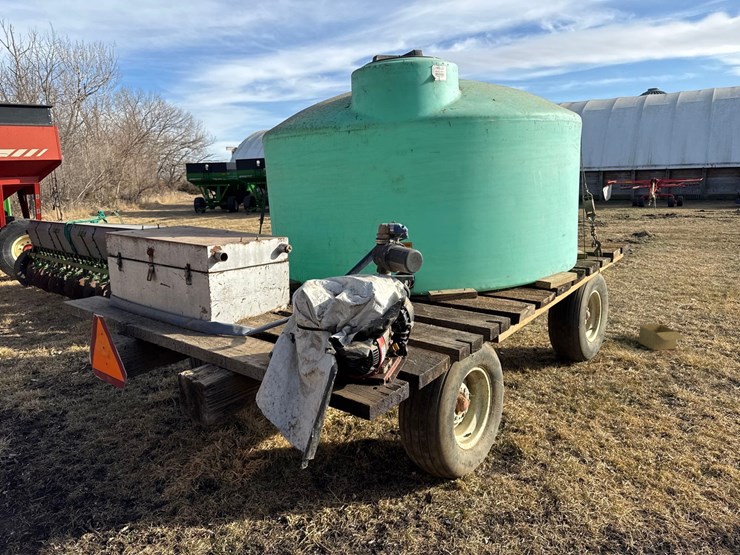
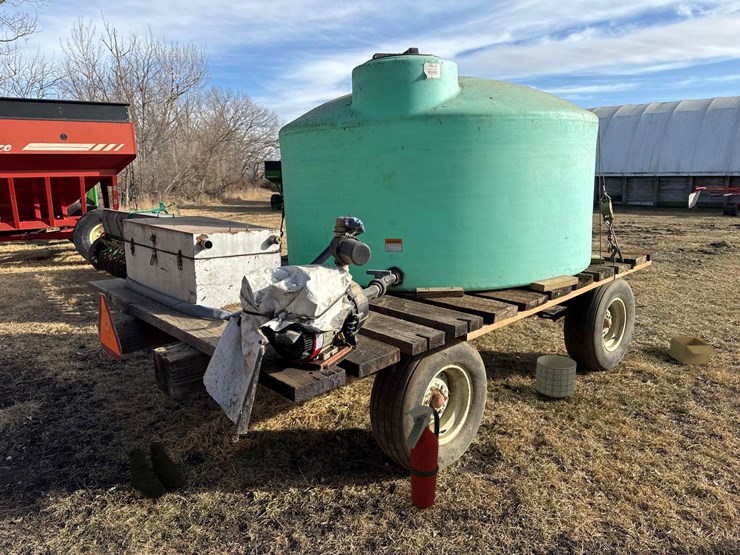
planter: none [531,350,571,392] -> present [535,355,576,398]
fire extinguisher: none [451,411,481,515] -> present [404,405,440,508]
boots: none [143,472,207,536] -> present [128,441,184,498]

